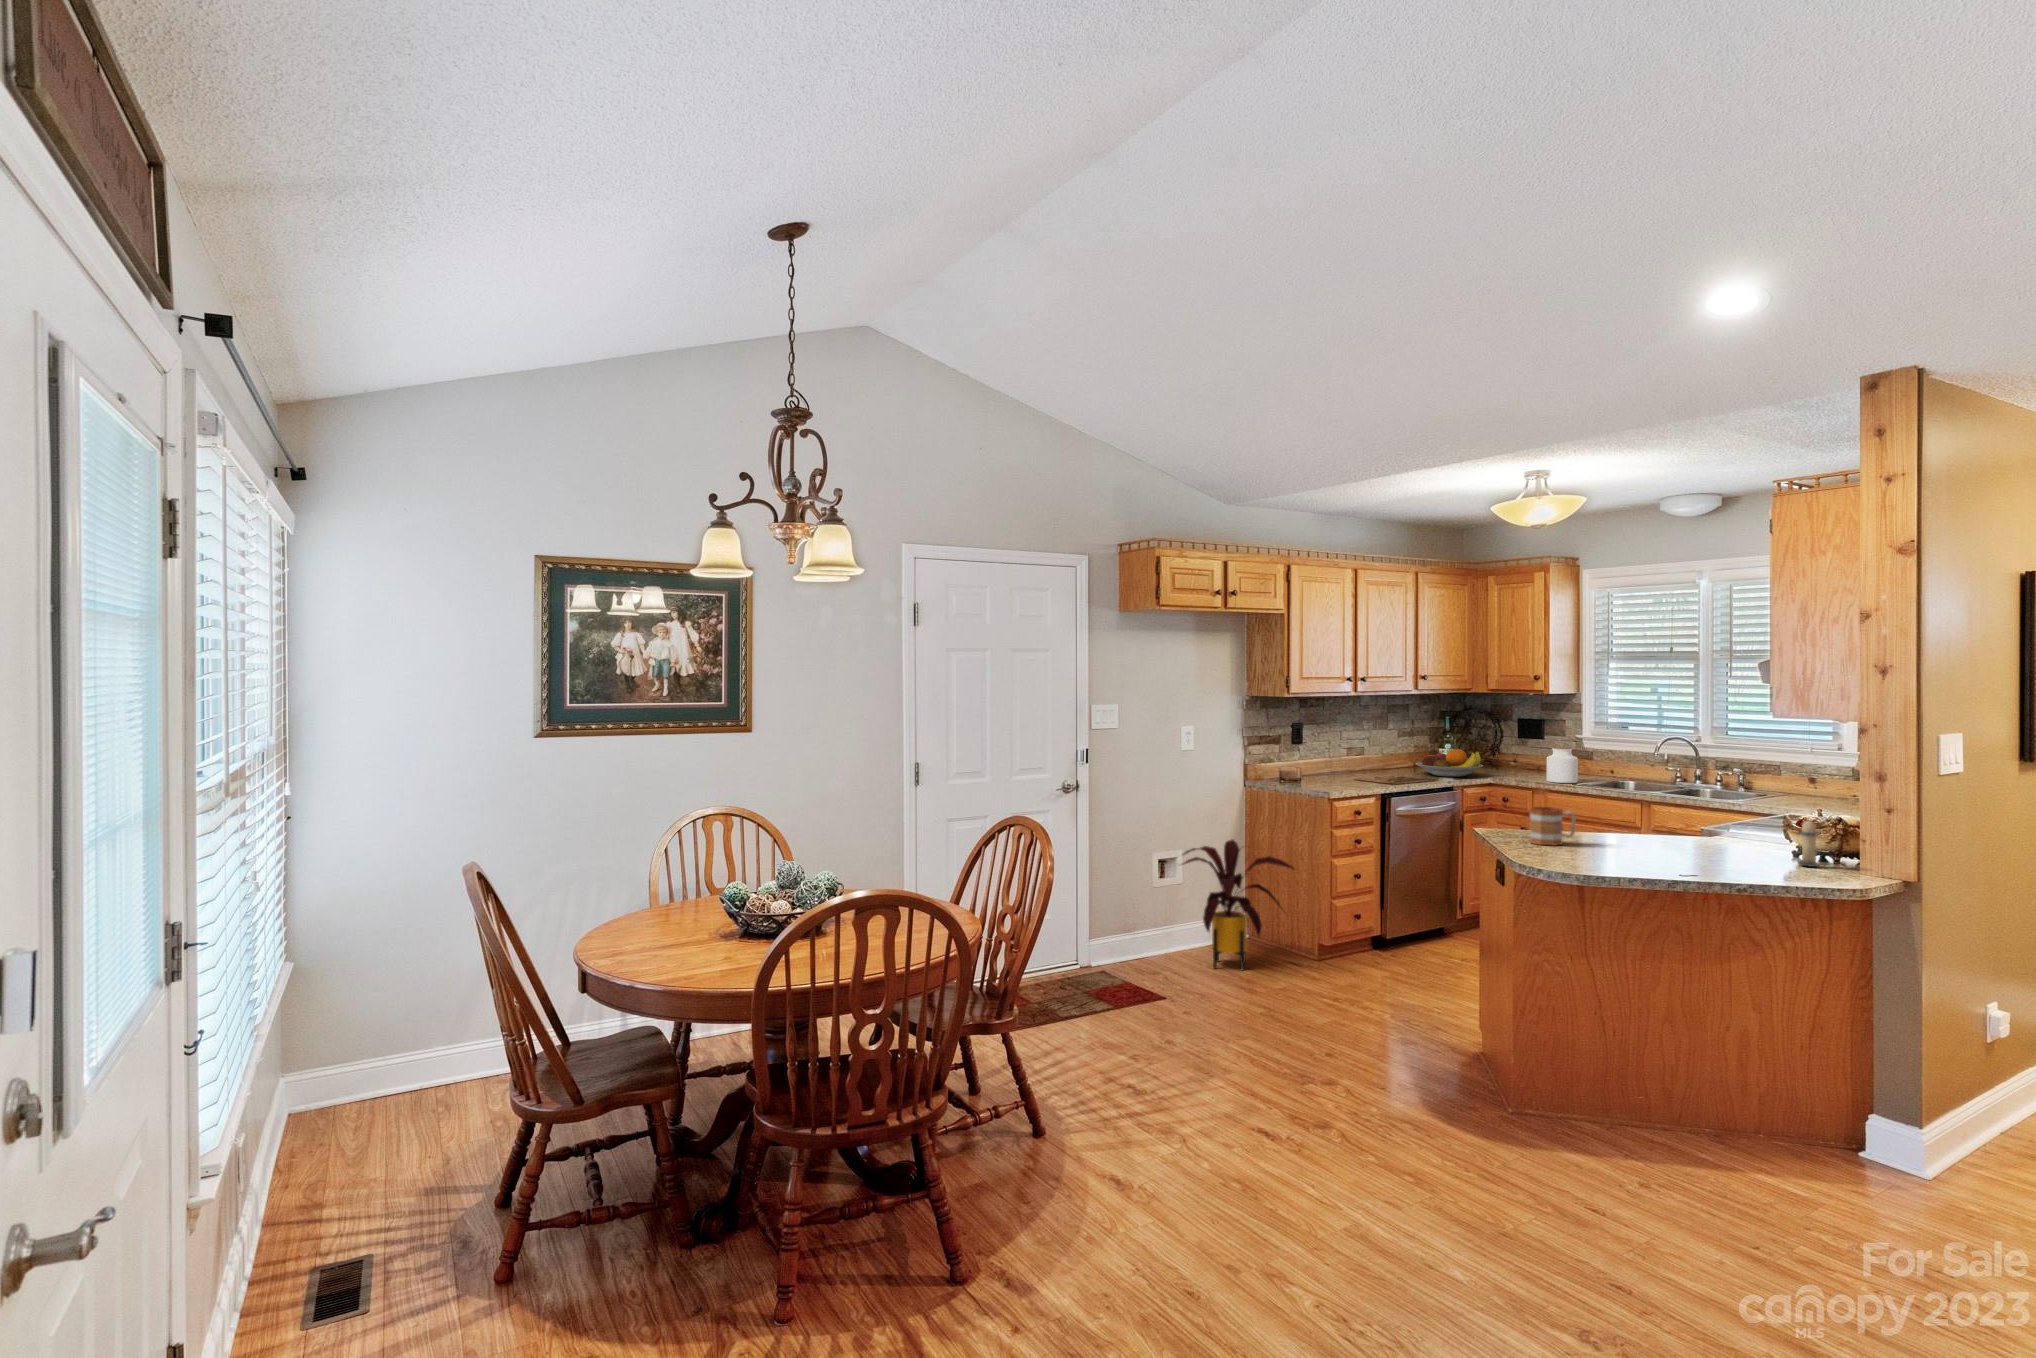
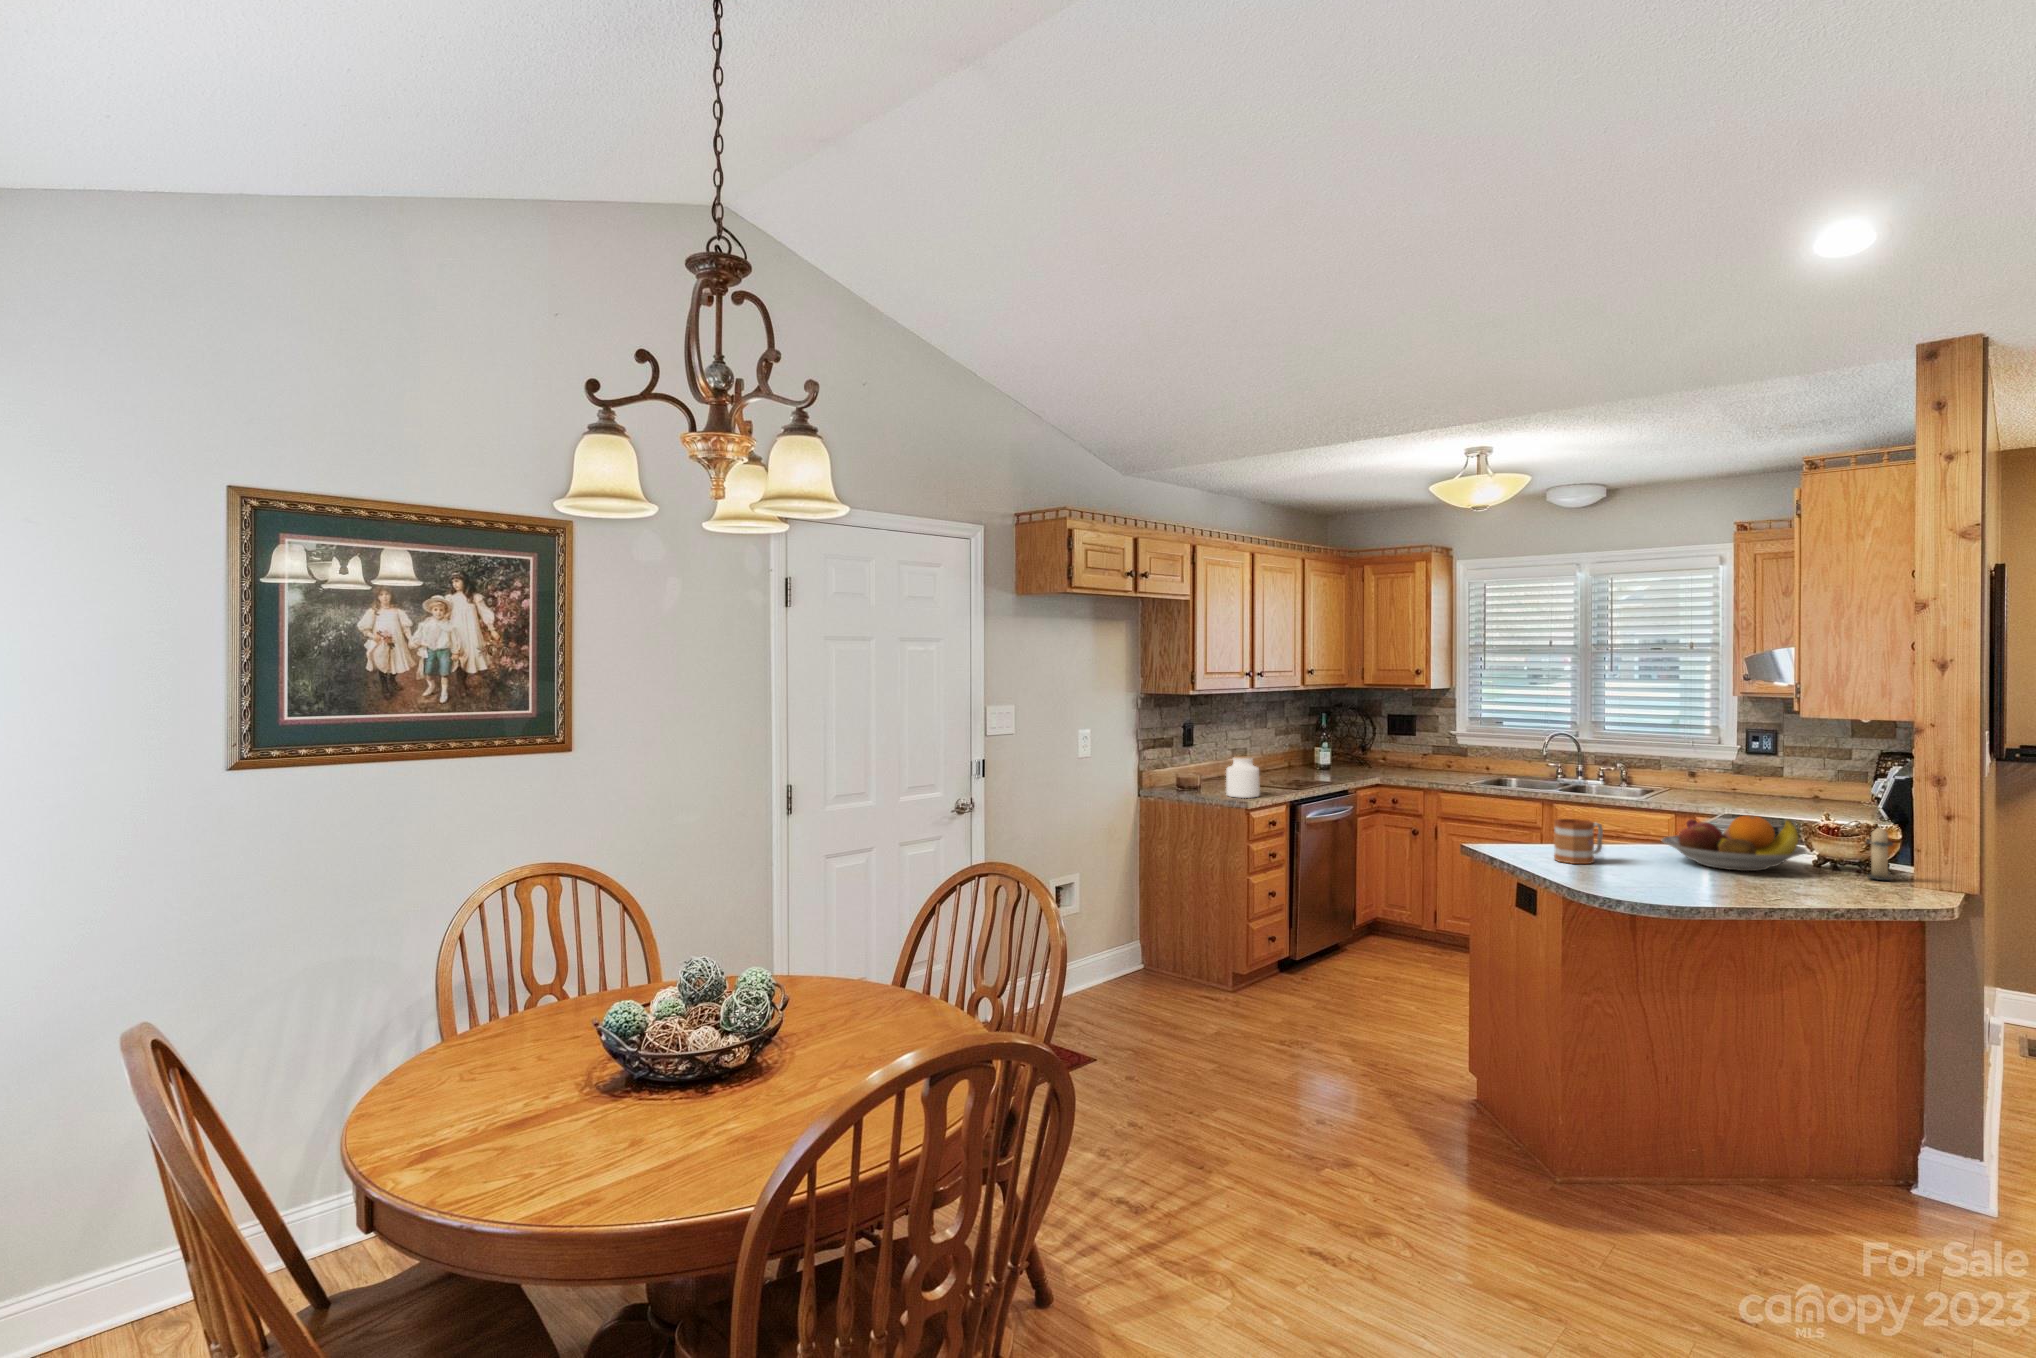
jar: present [1546,747,1578,783] -> present [1226,756,1260,798]
fruit bowl: present [1416,749,1483,777] -> present [1662,815,1806,871]
house plant: present [1182,840,1294,971] -> none [1084,858,1227,1012]

